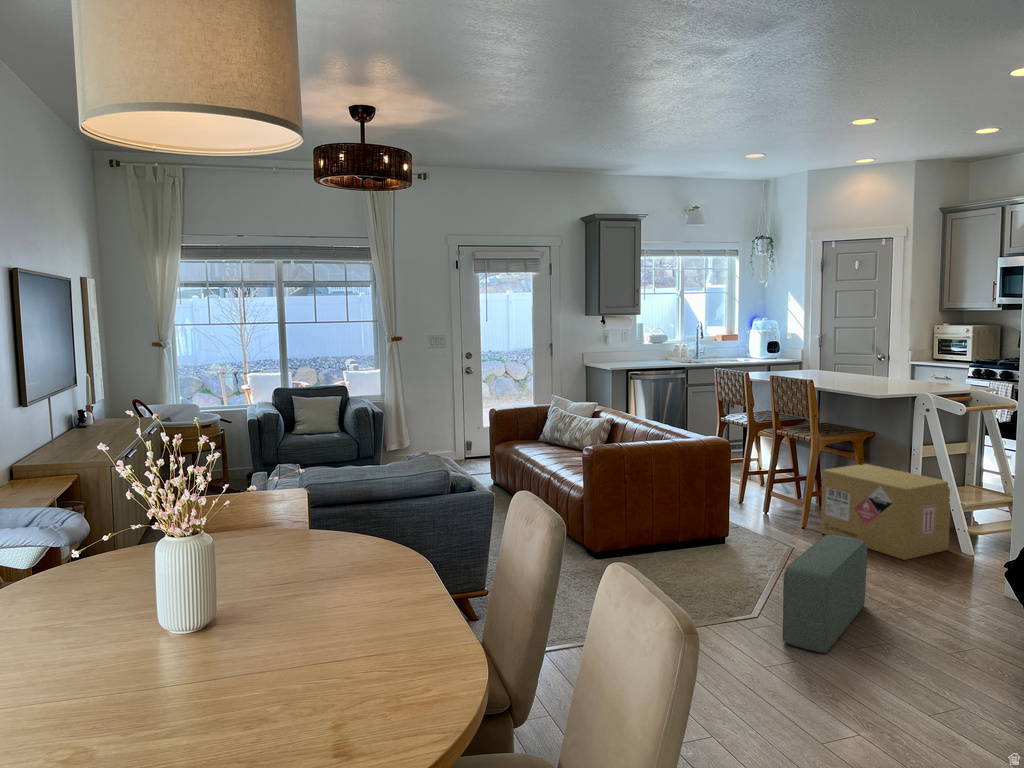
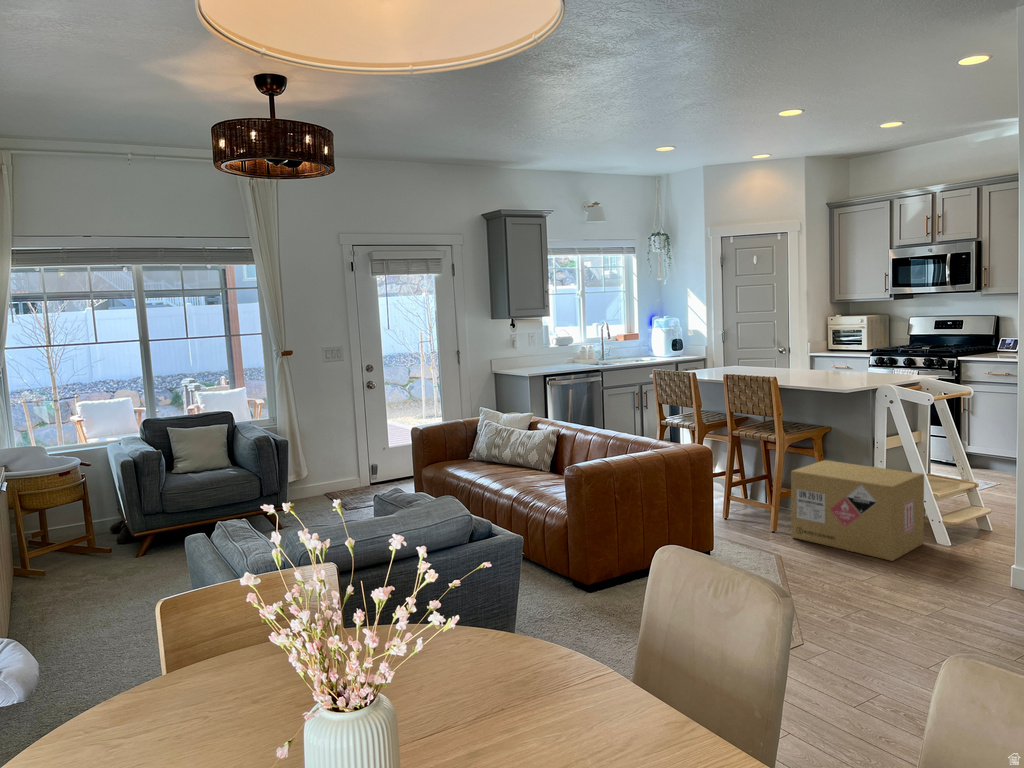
pouf: present [783,535,867,653] -> none [843,549,904,695]

